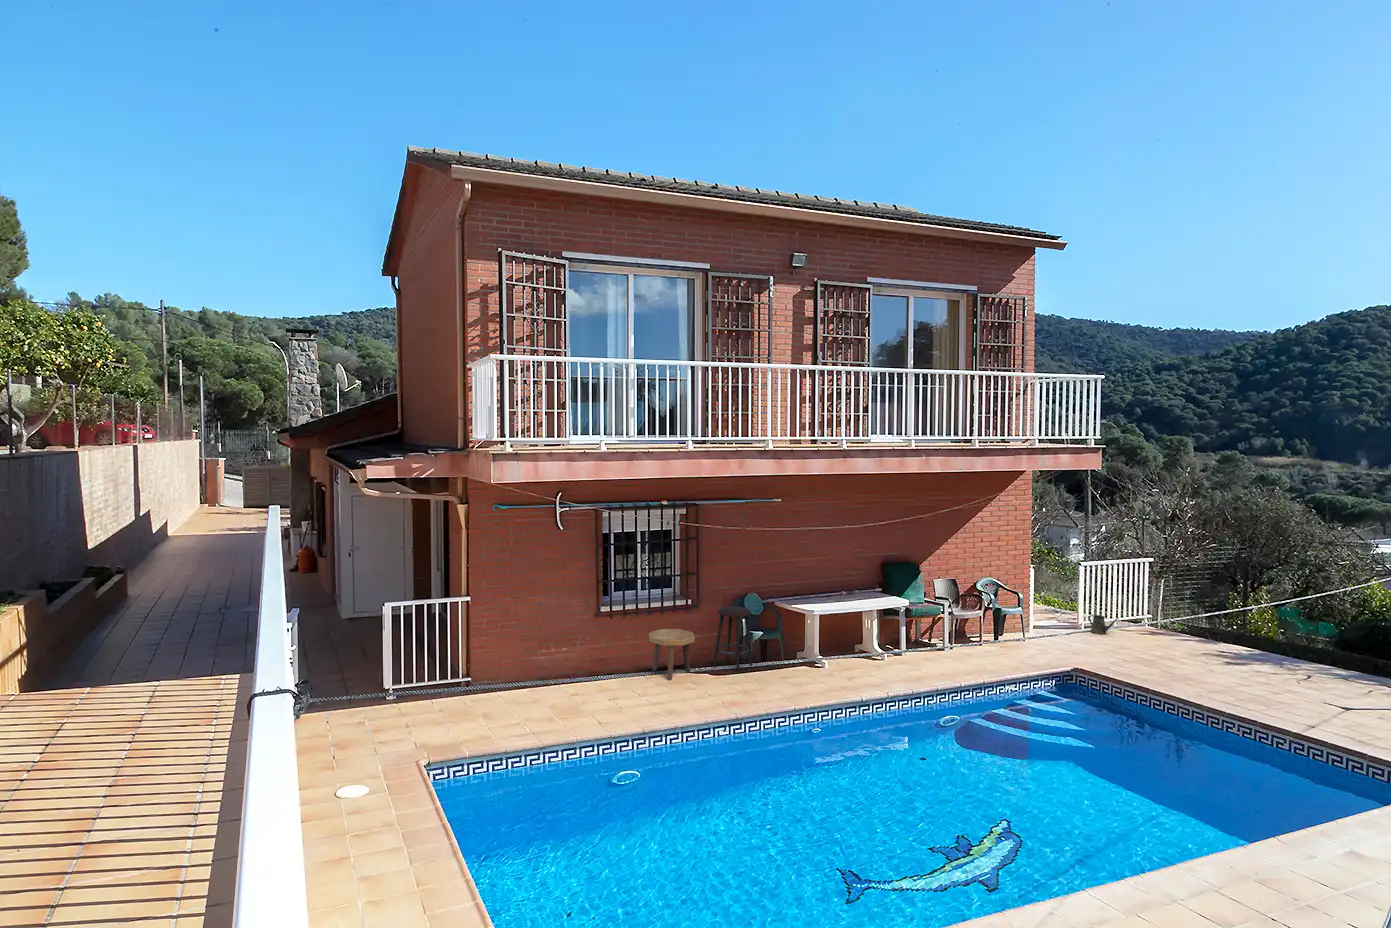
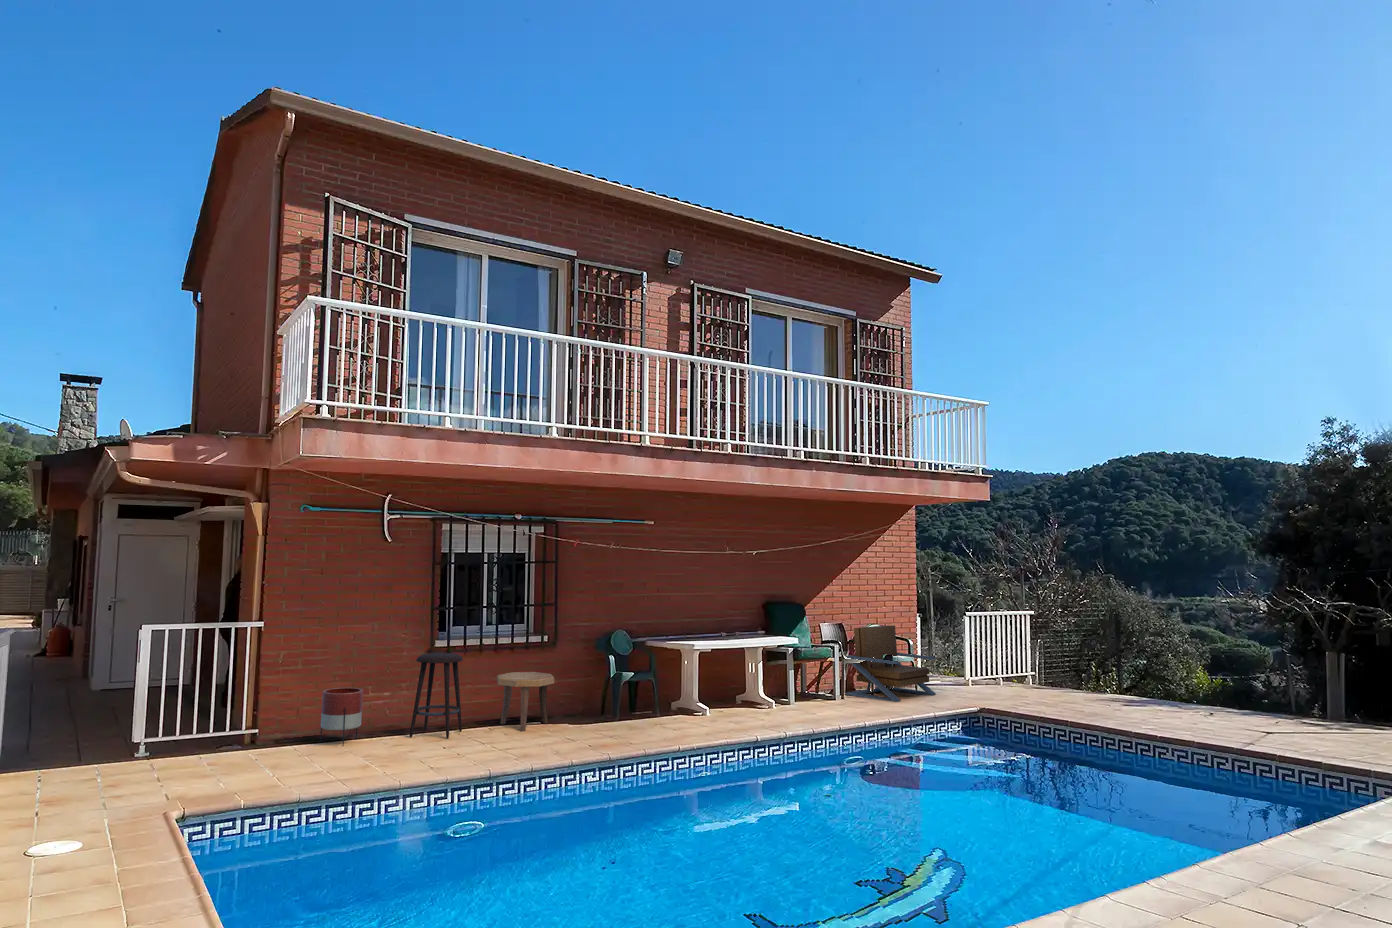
lounge chair: none [953,580,1040,655] -> present [846,626,936,702]
stool: present [713,606,752,672] -> present [410,653,463,739]
watering can: present [1088,615,1119,634] -> none [979,666,1013,686]
planter: none [516,645,546,692] -> present [320,688,363,745]

